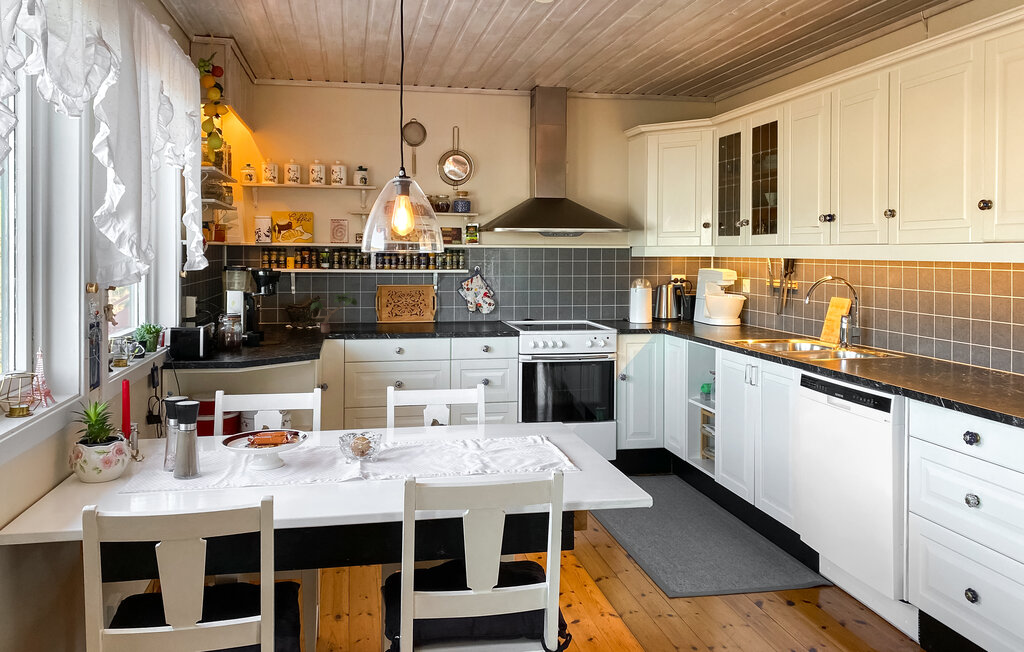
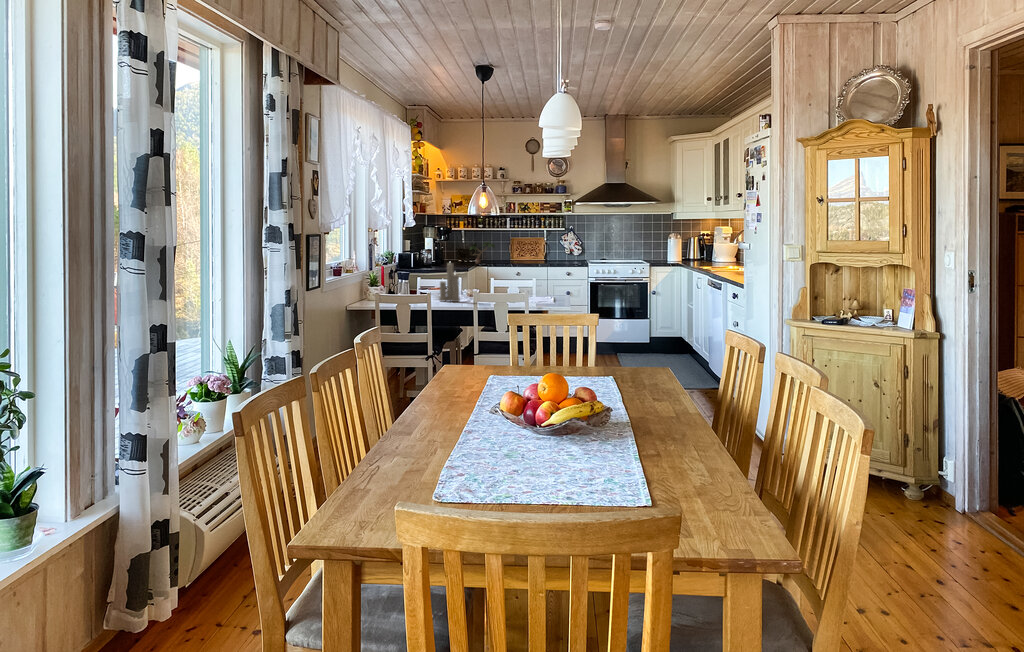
candle: none [302,370,365,505] -> present [440,263,460,302]

